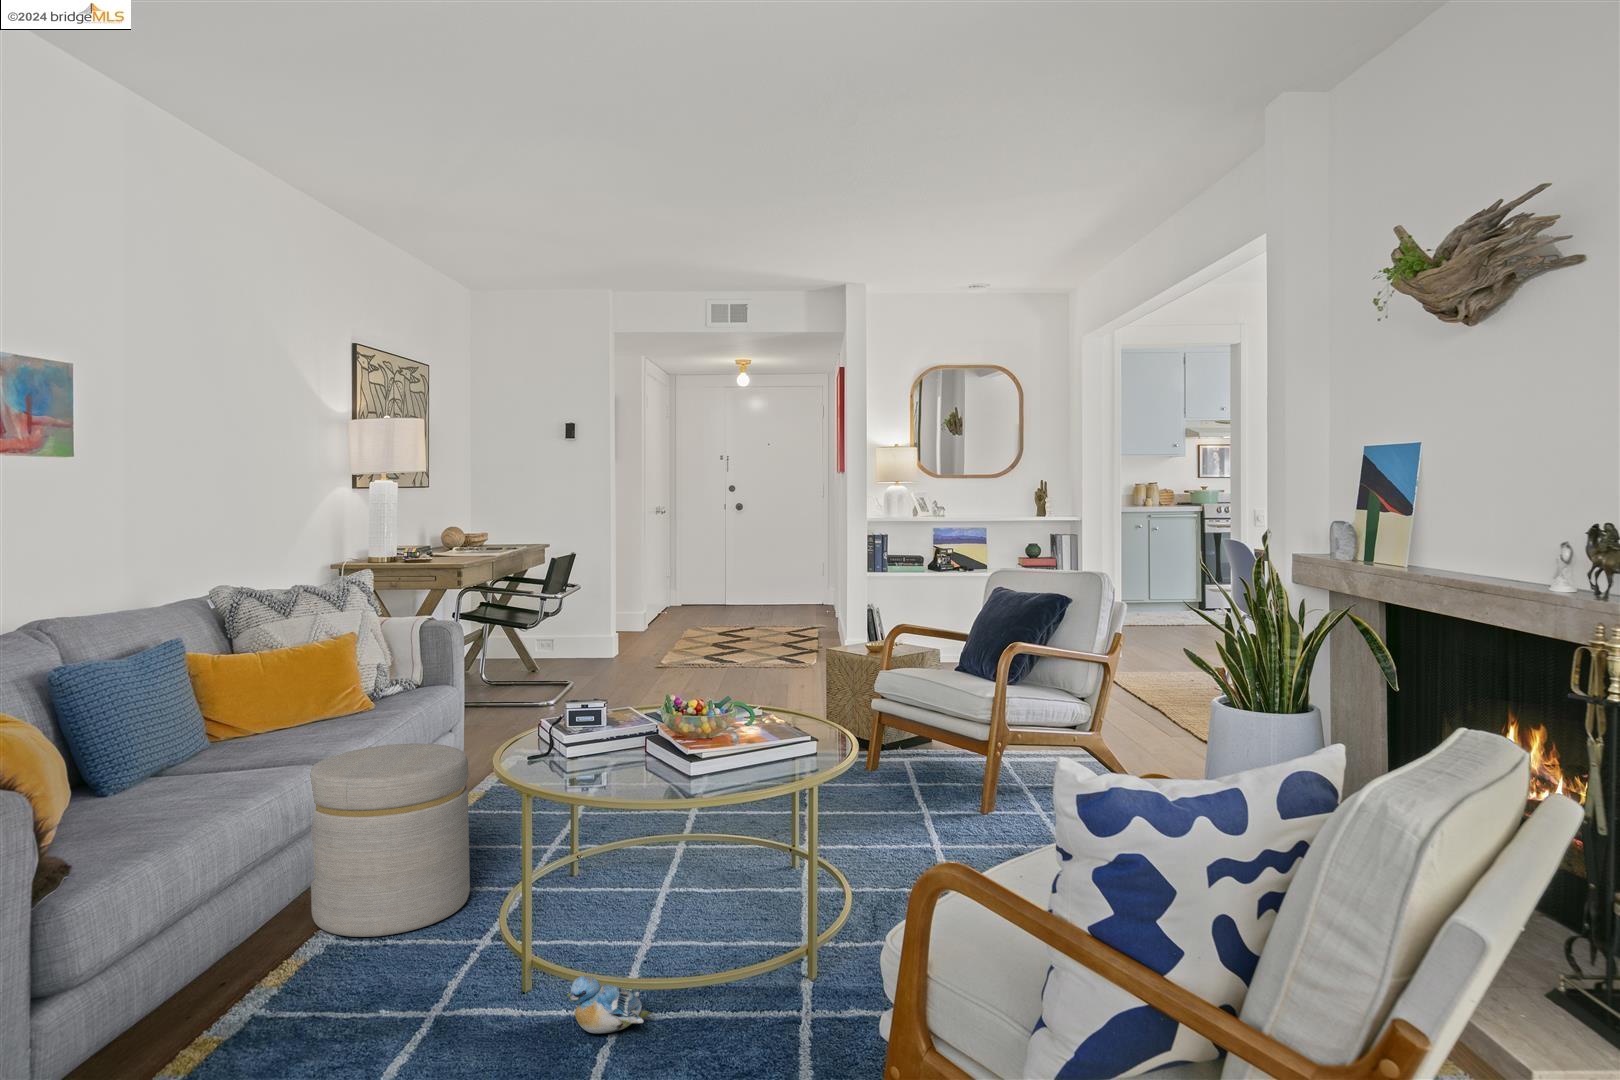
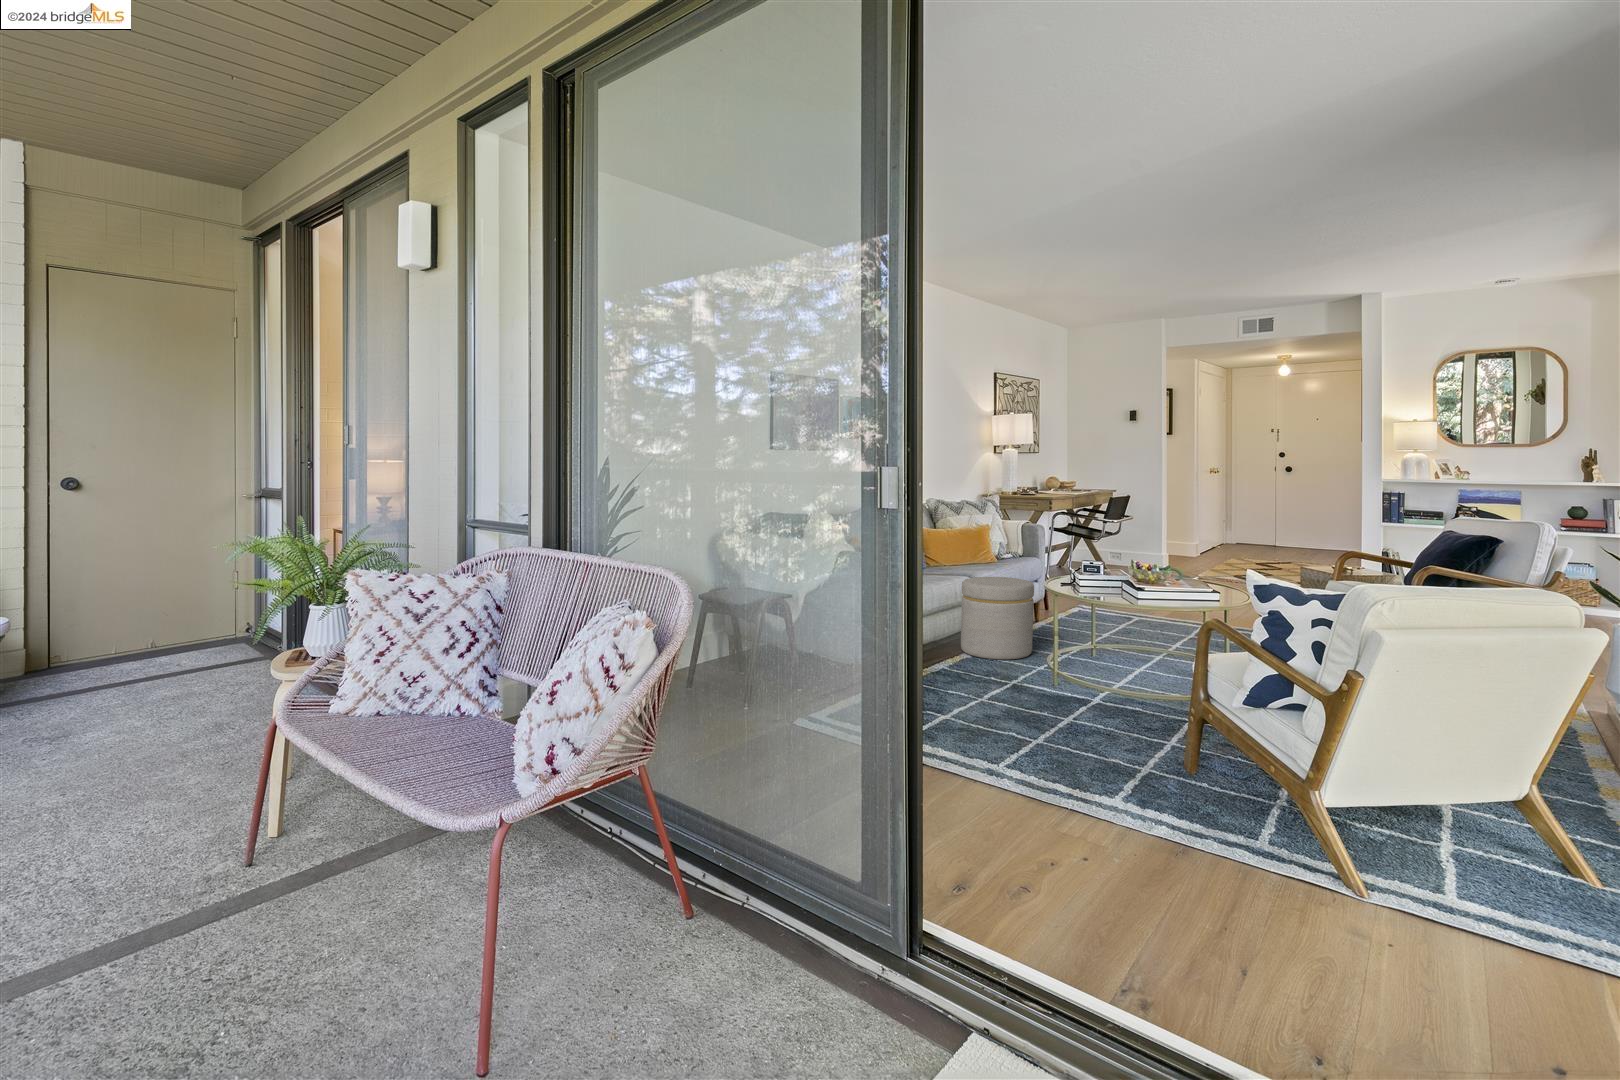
plush toy: present [567,976,651,1033] -> none [1062,676,1102,704]

